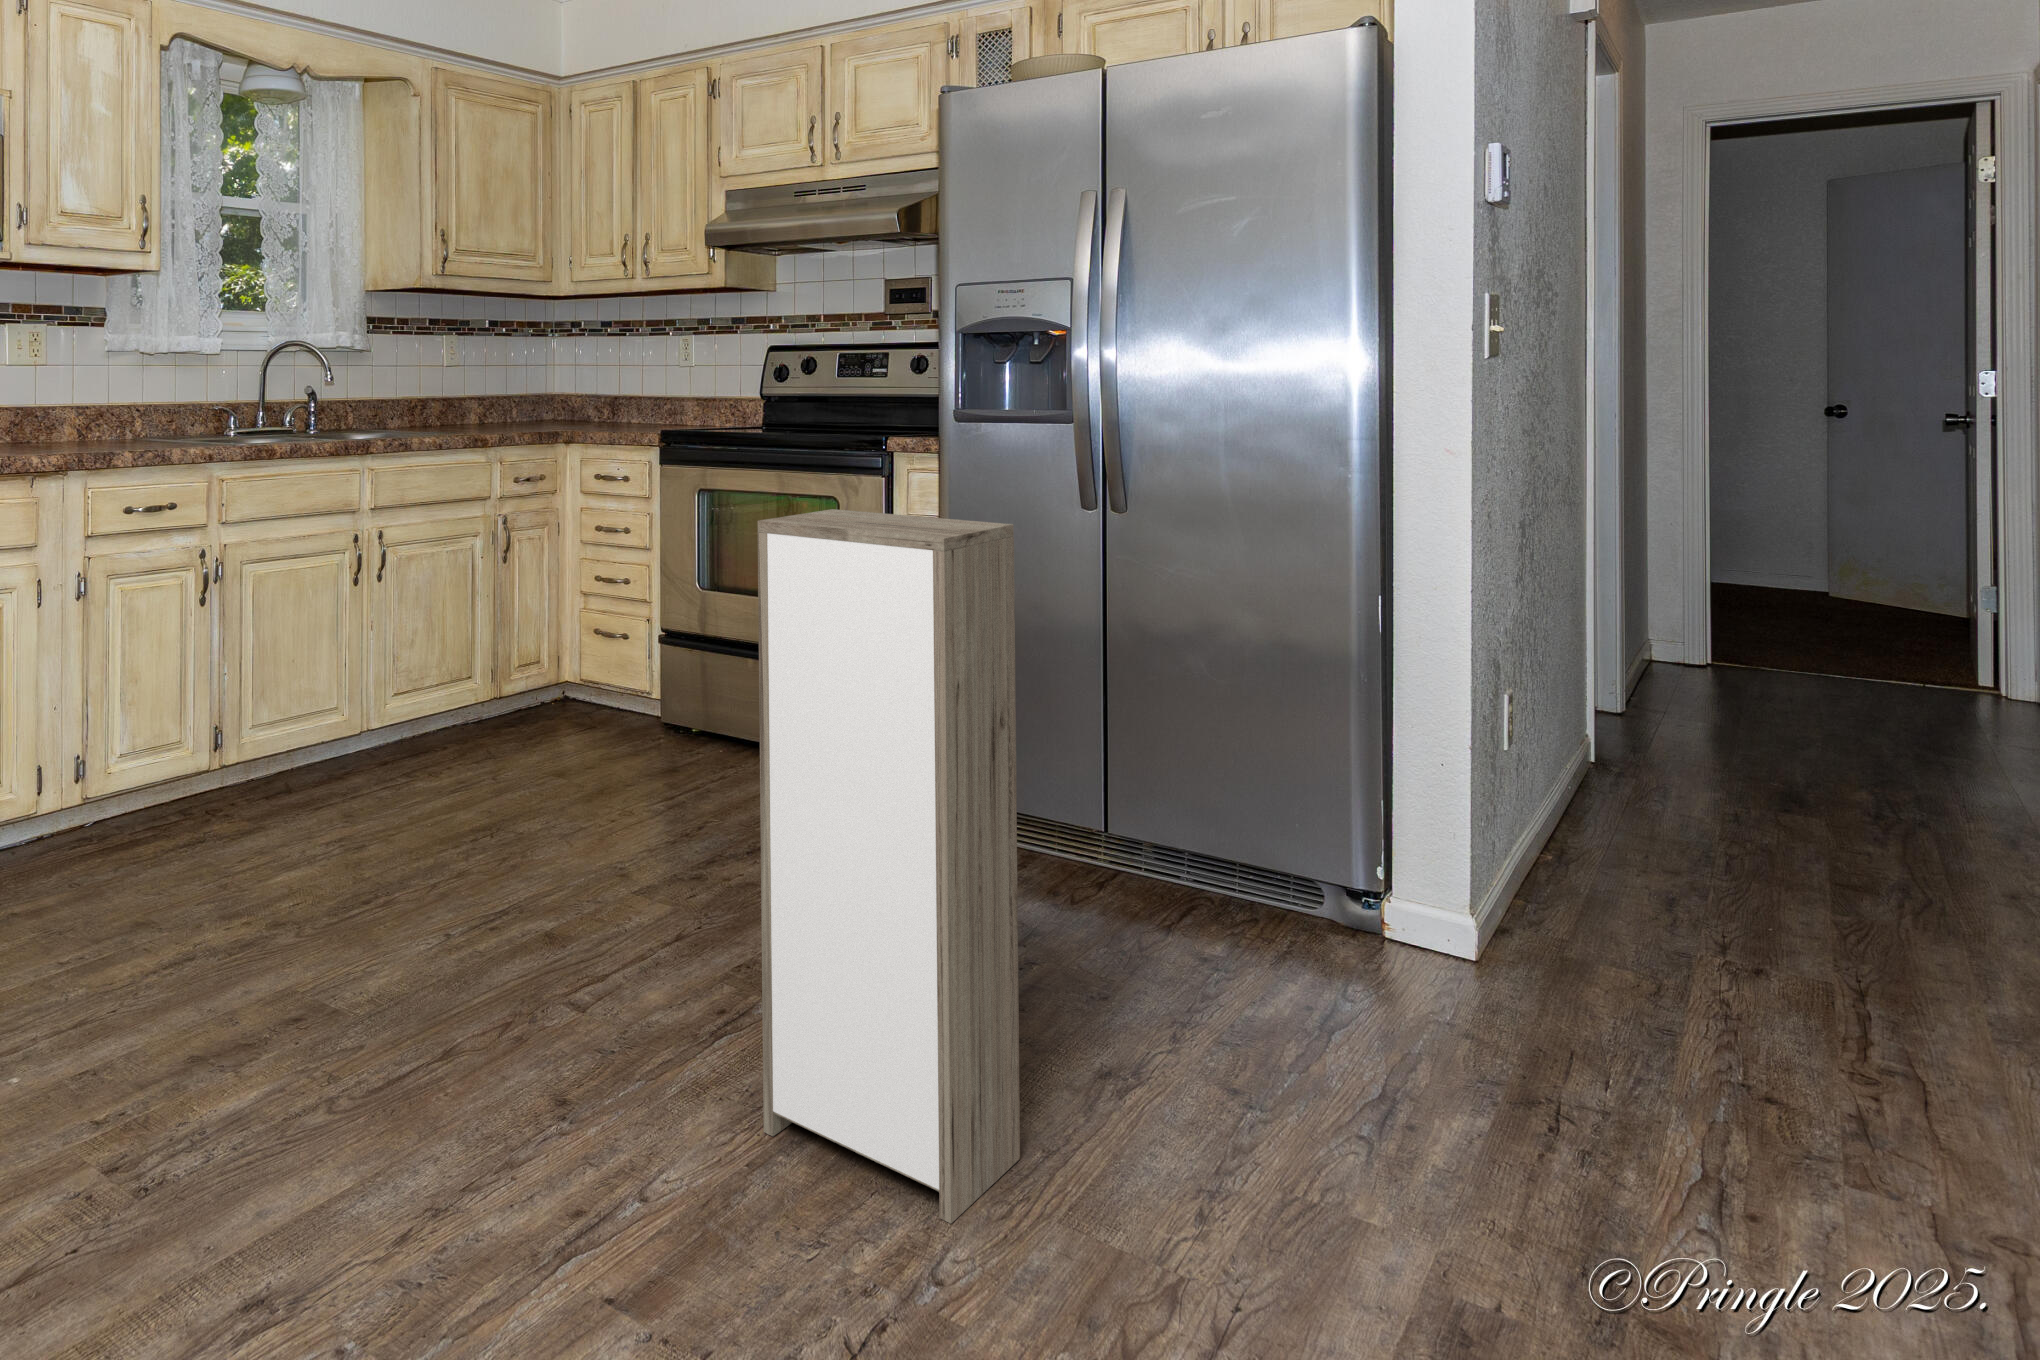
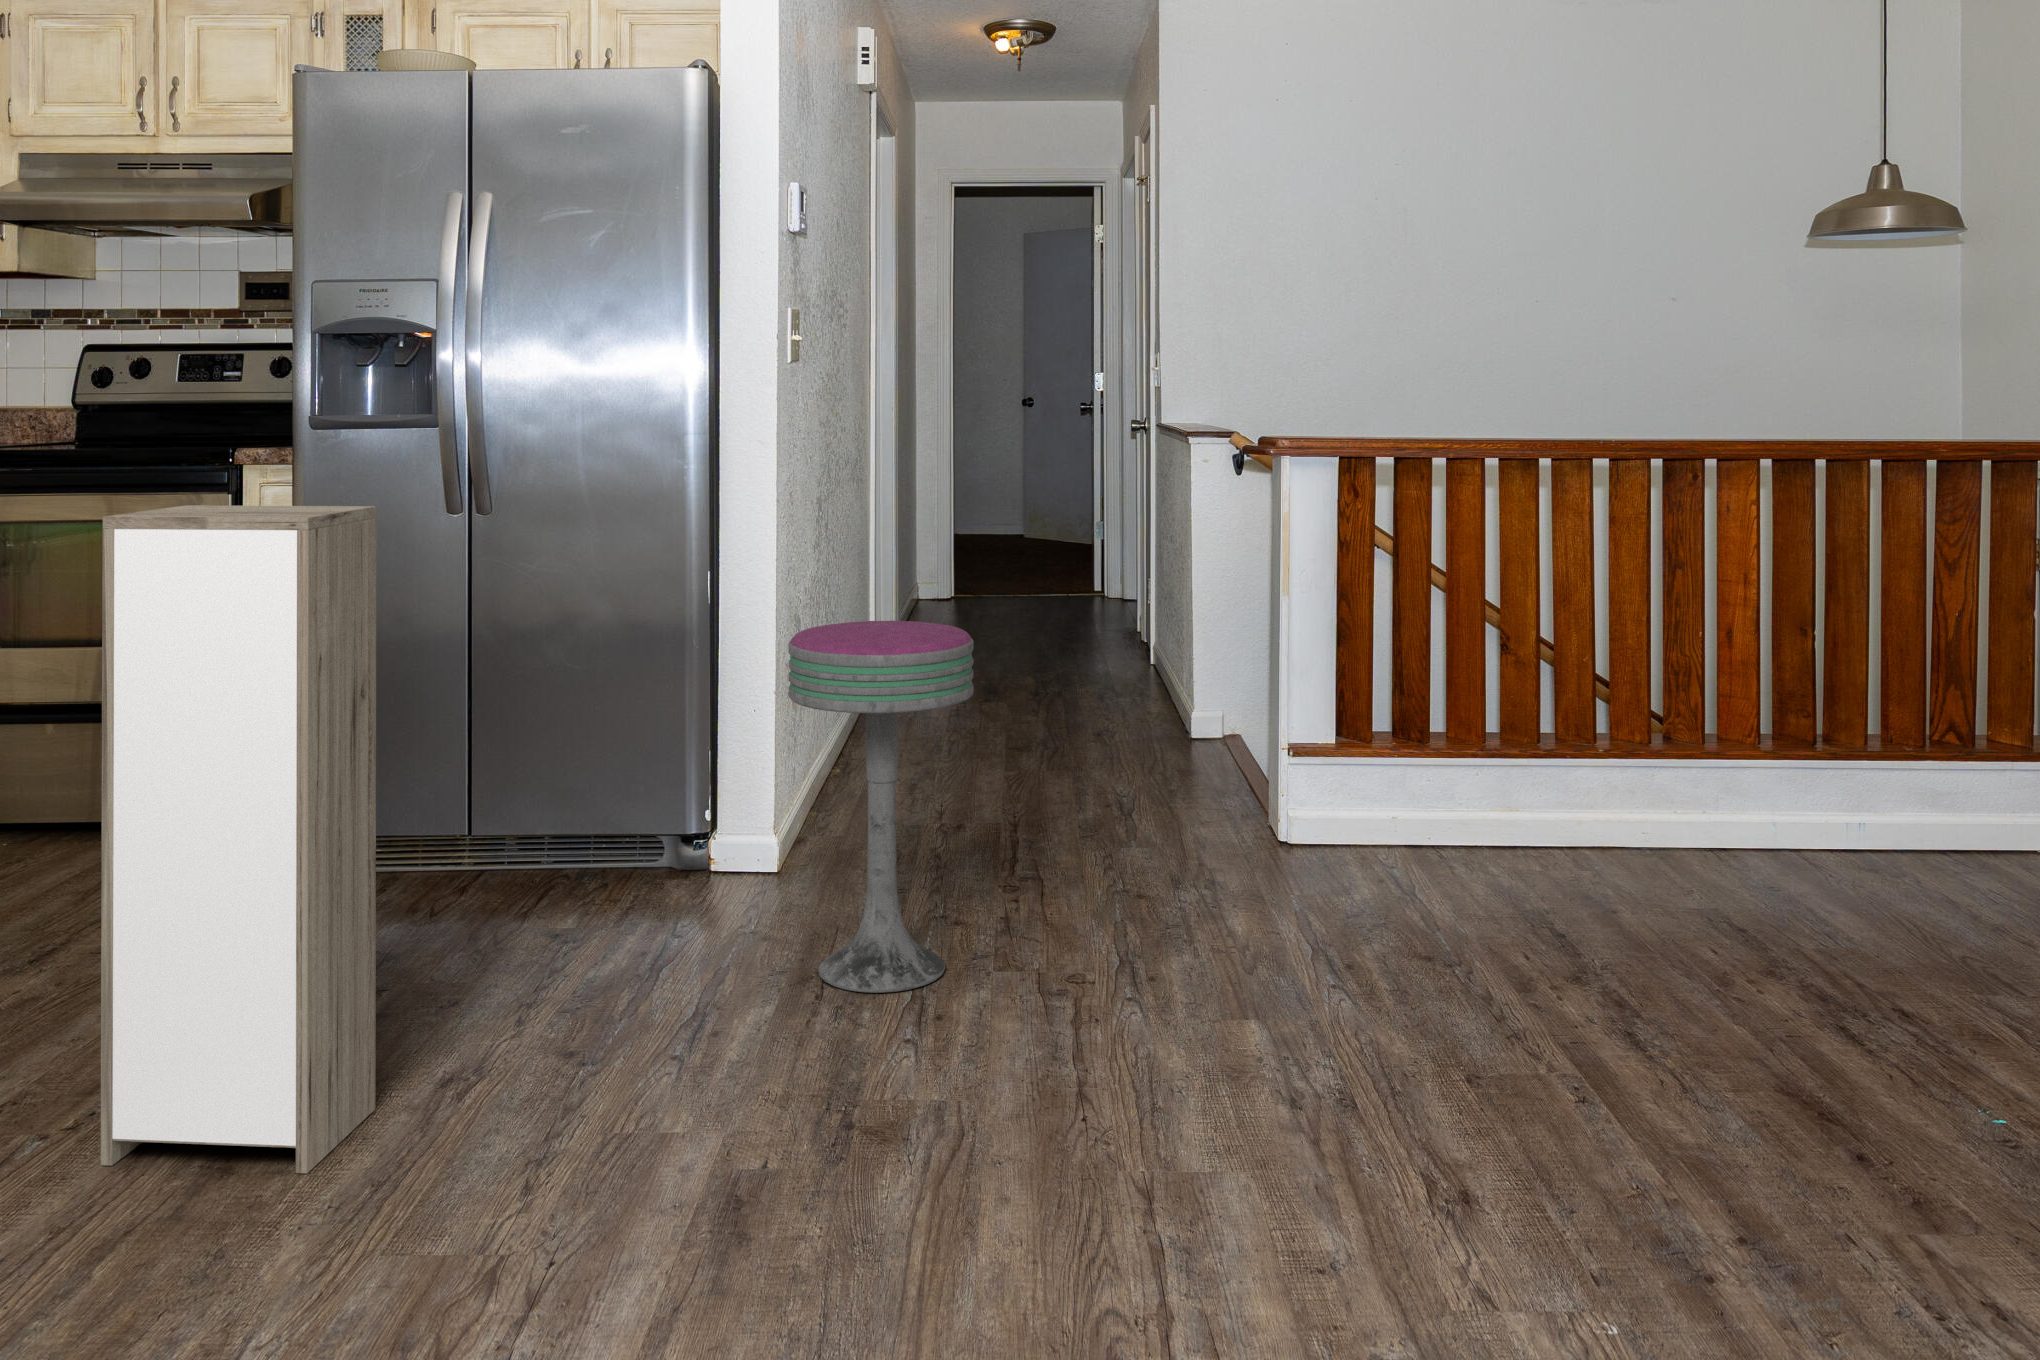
bar stool: none [1522,693,1842,1213] -> present [789,621,974,993]

